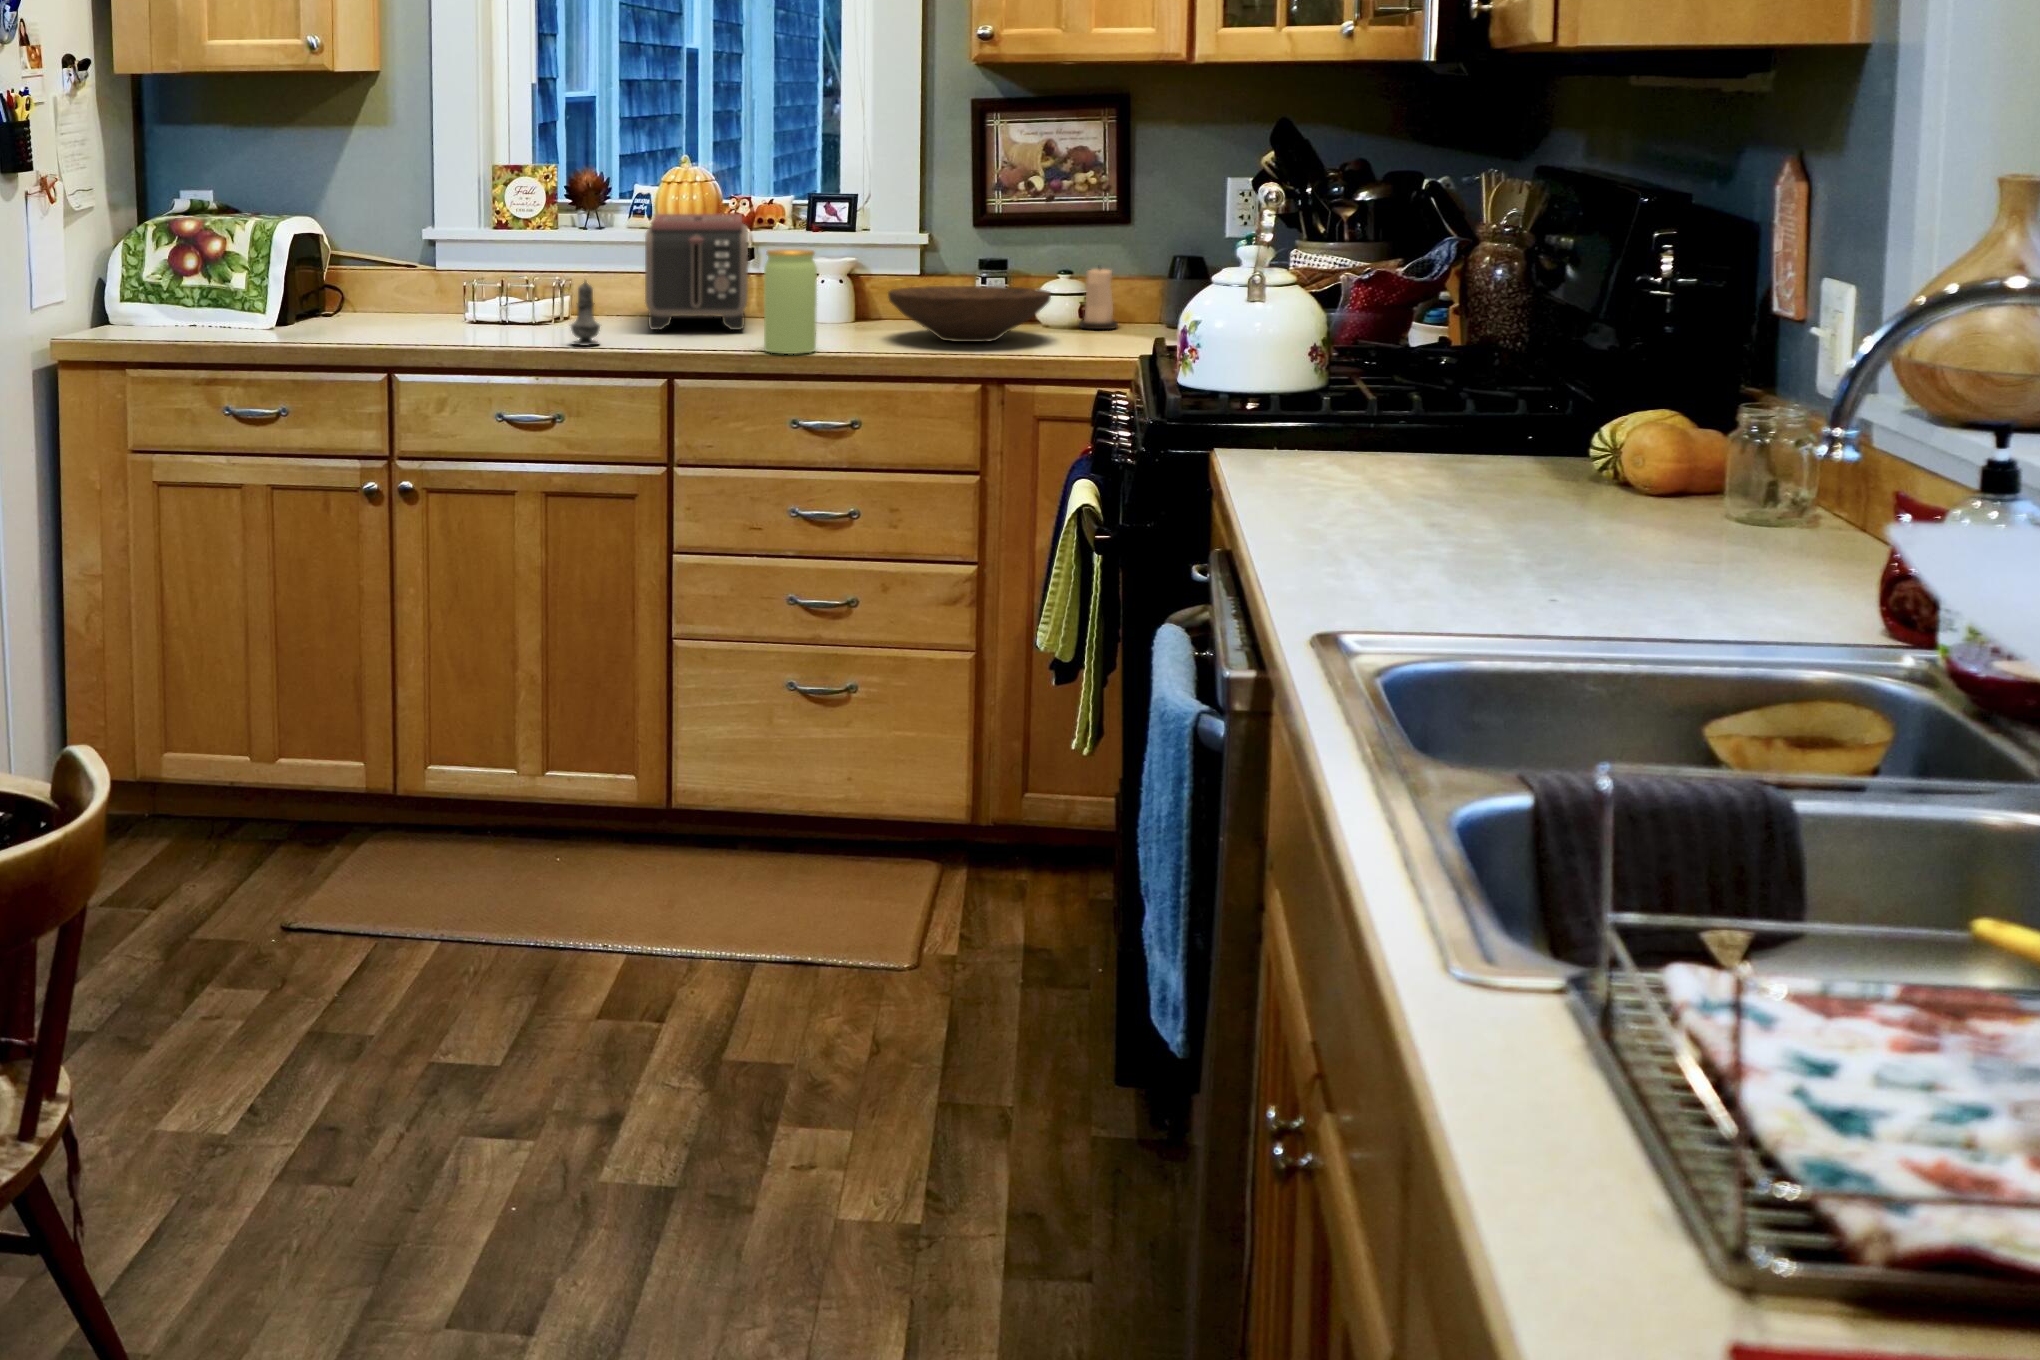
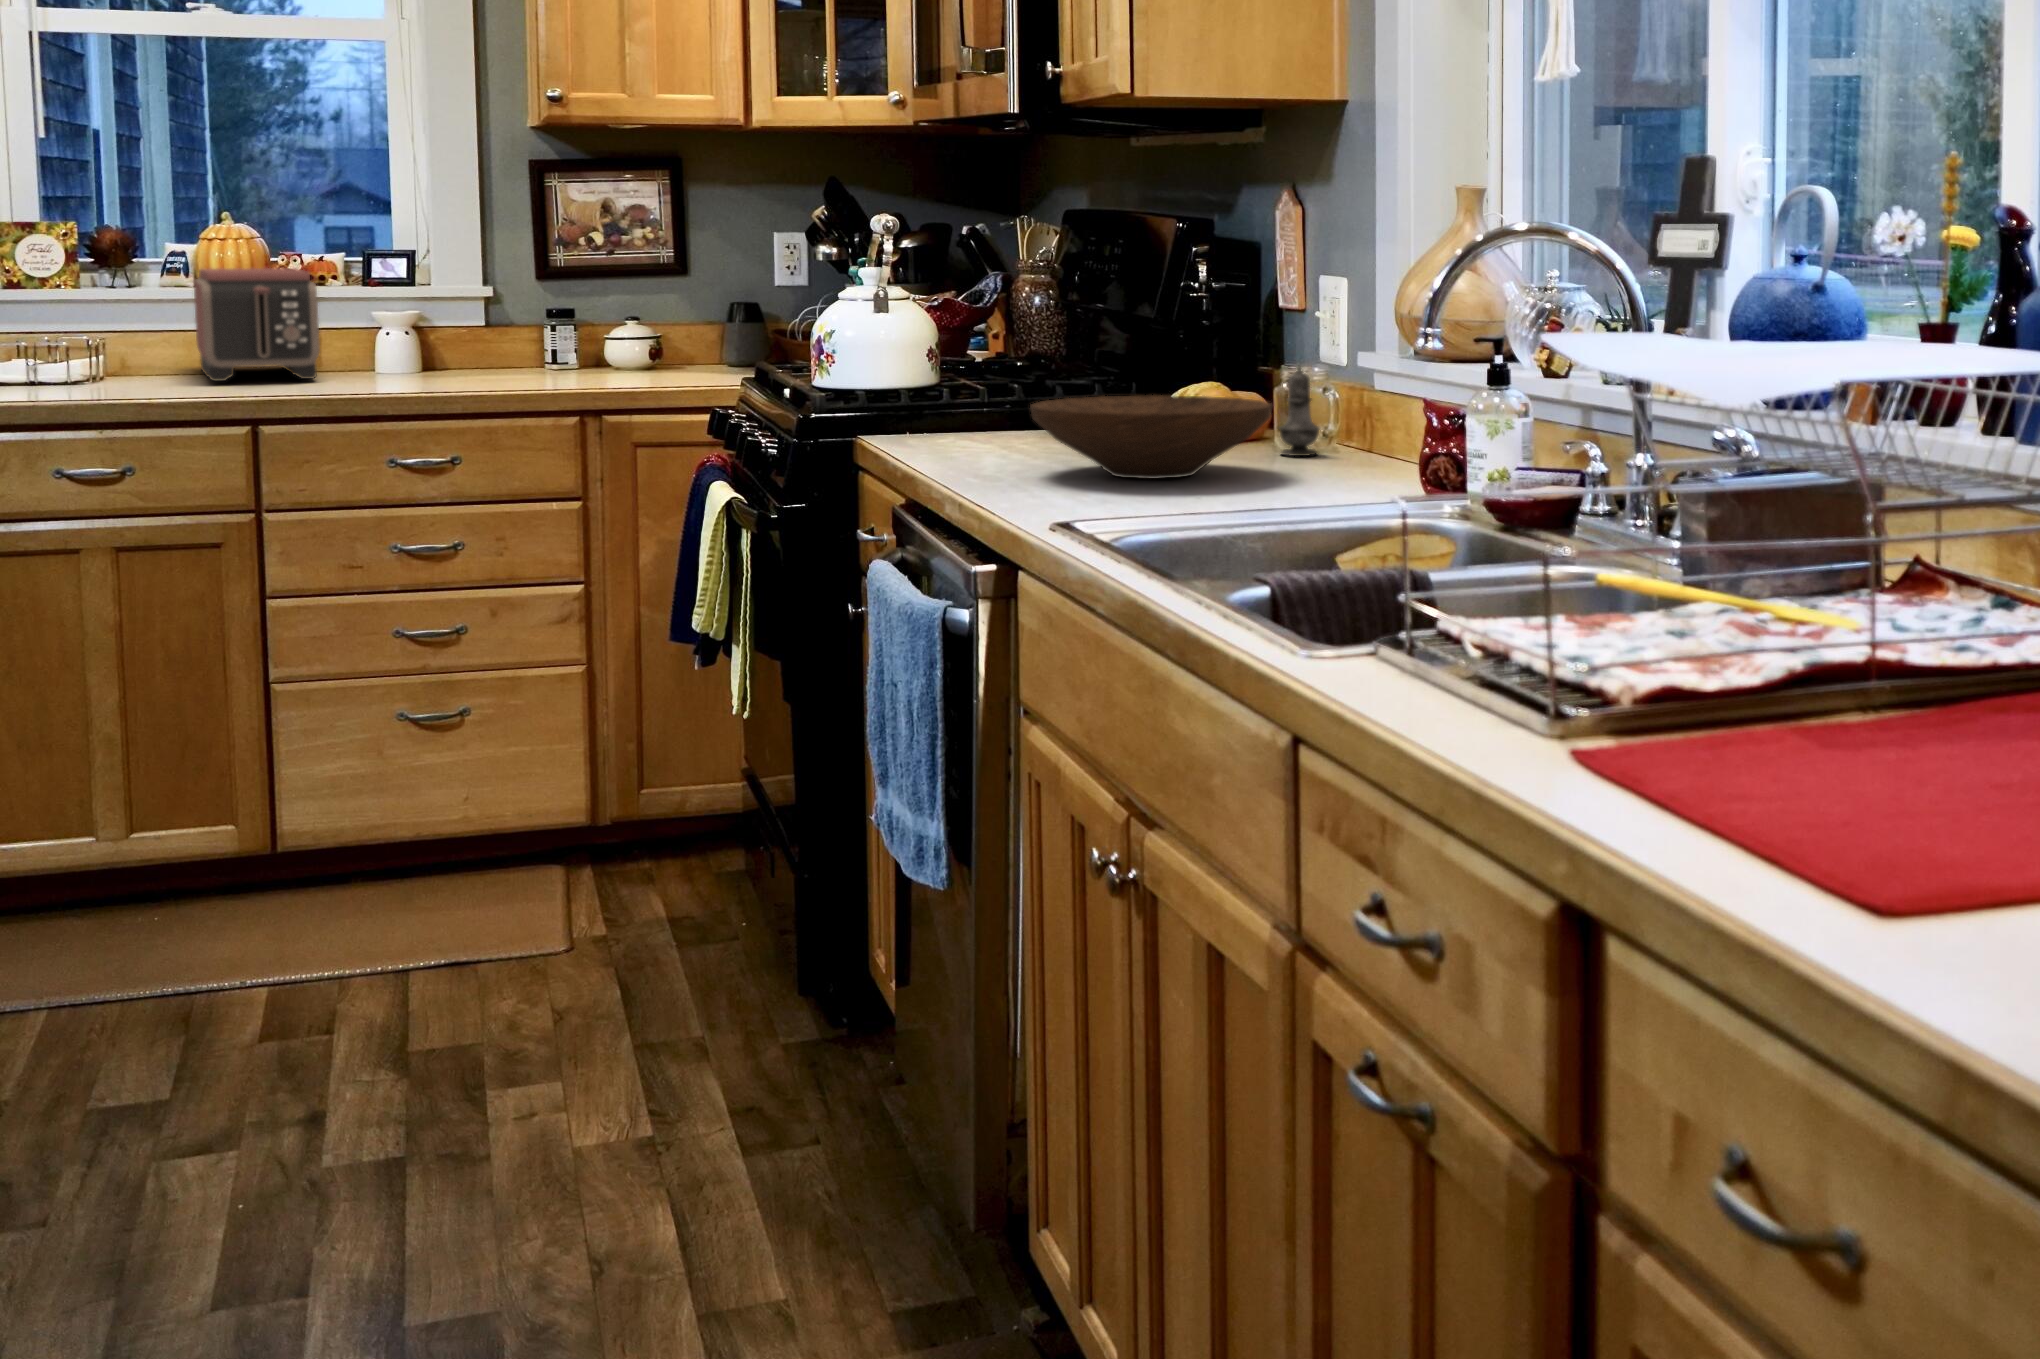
jar: present [764,249,817,354] -> none [348,296,407,396]
candle: present [1079,267,1118,329] -> none [654,310,691,369]
salt shaker: present [571,281,600,346] -> present [1279,367,1320,456]
wooden bowl: present [888,286,1051,342] -> present [1030,395,1272,479]

